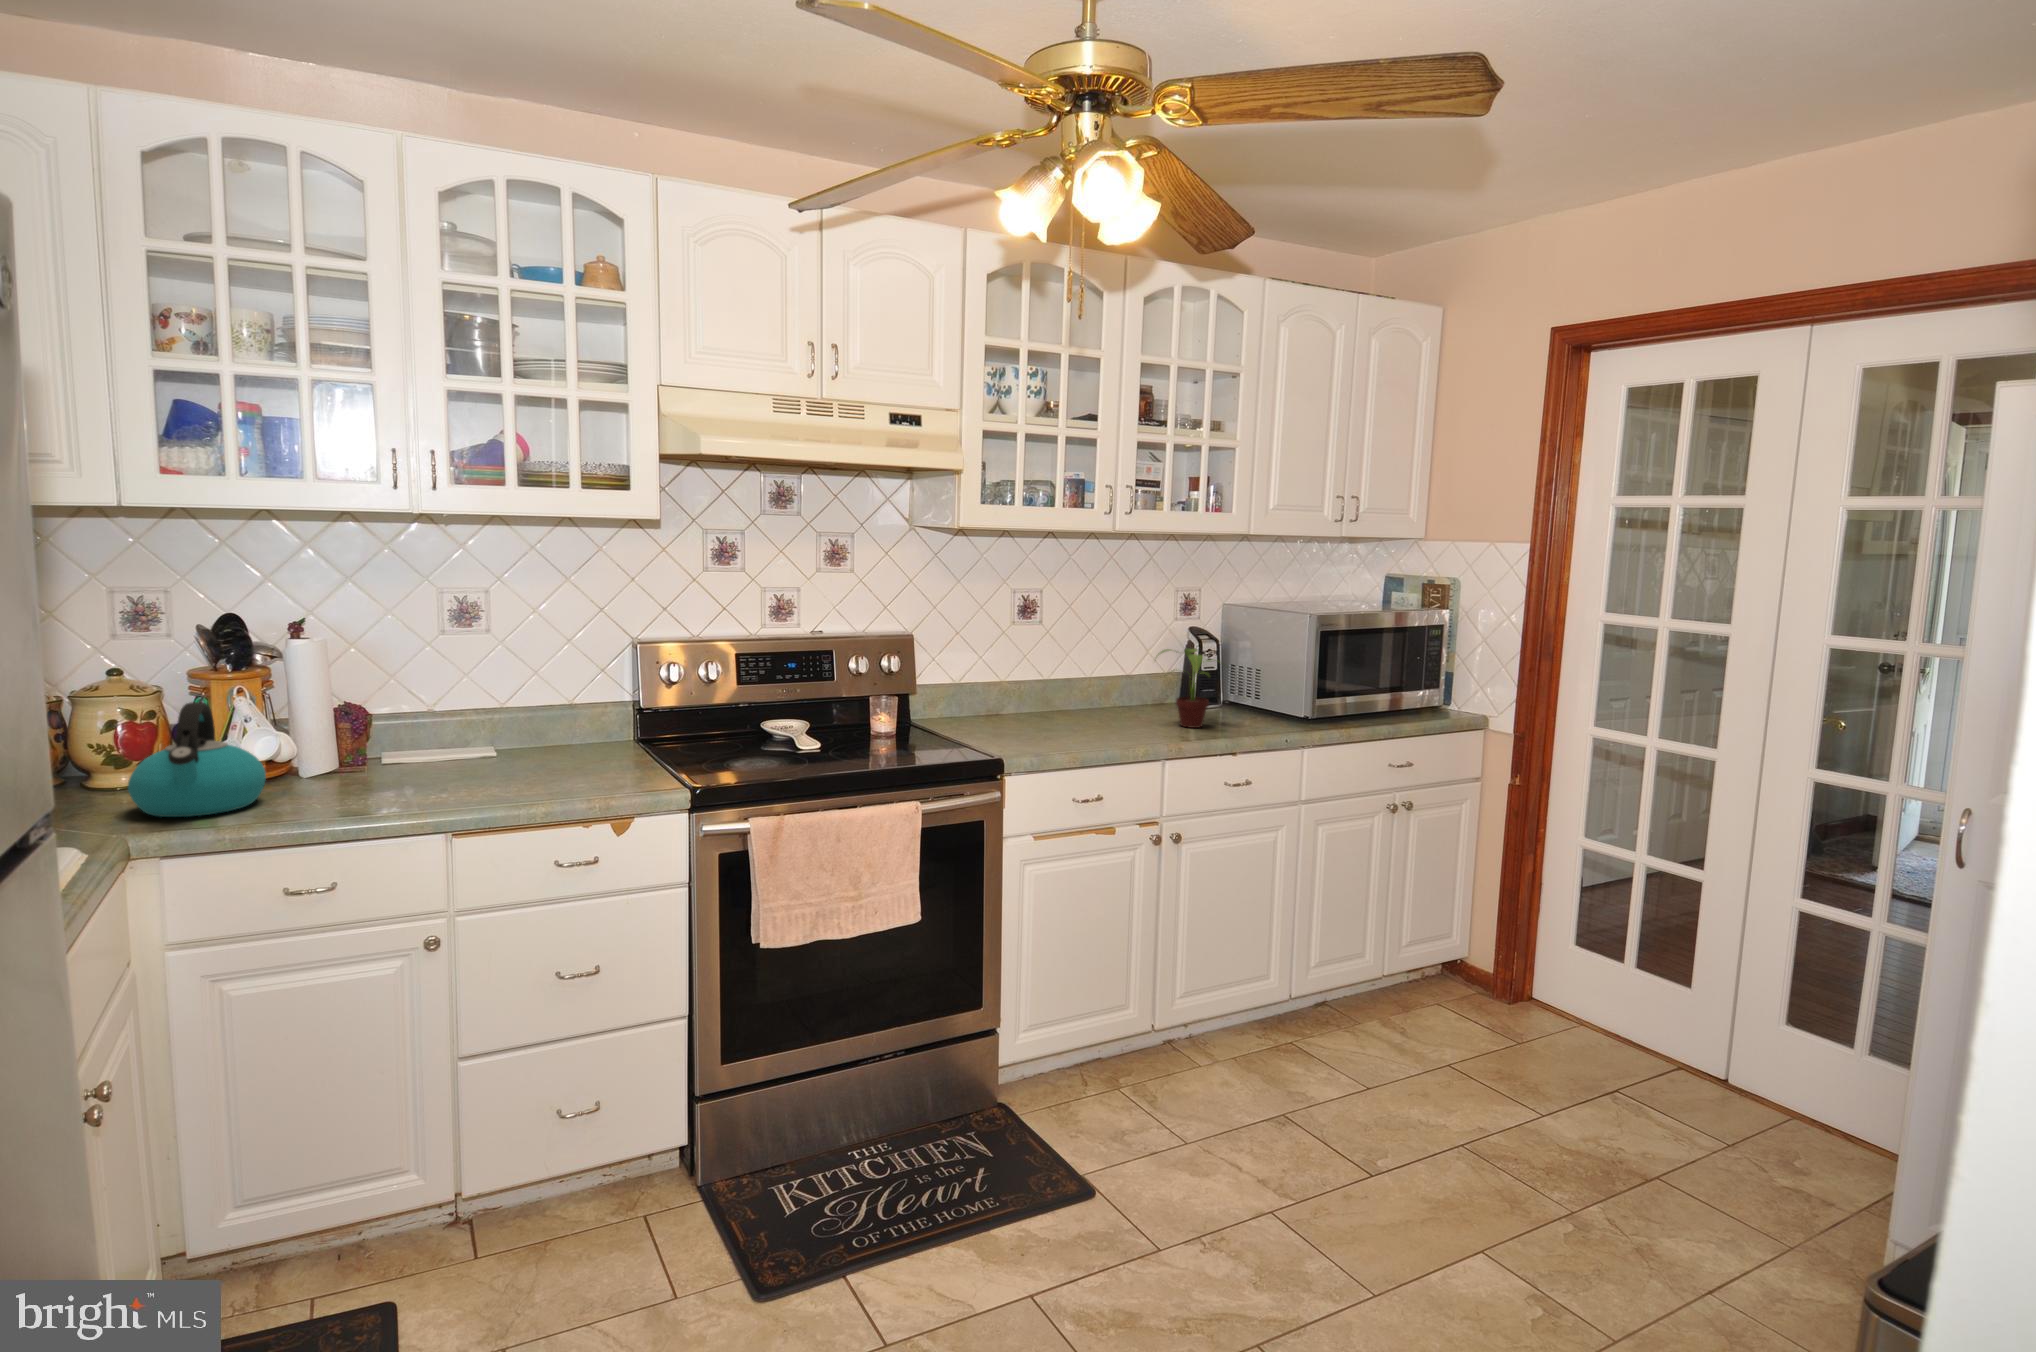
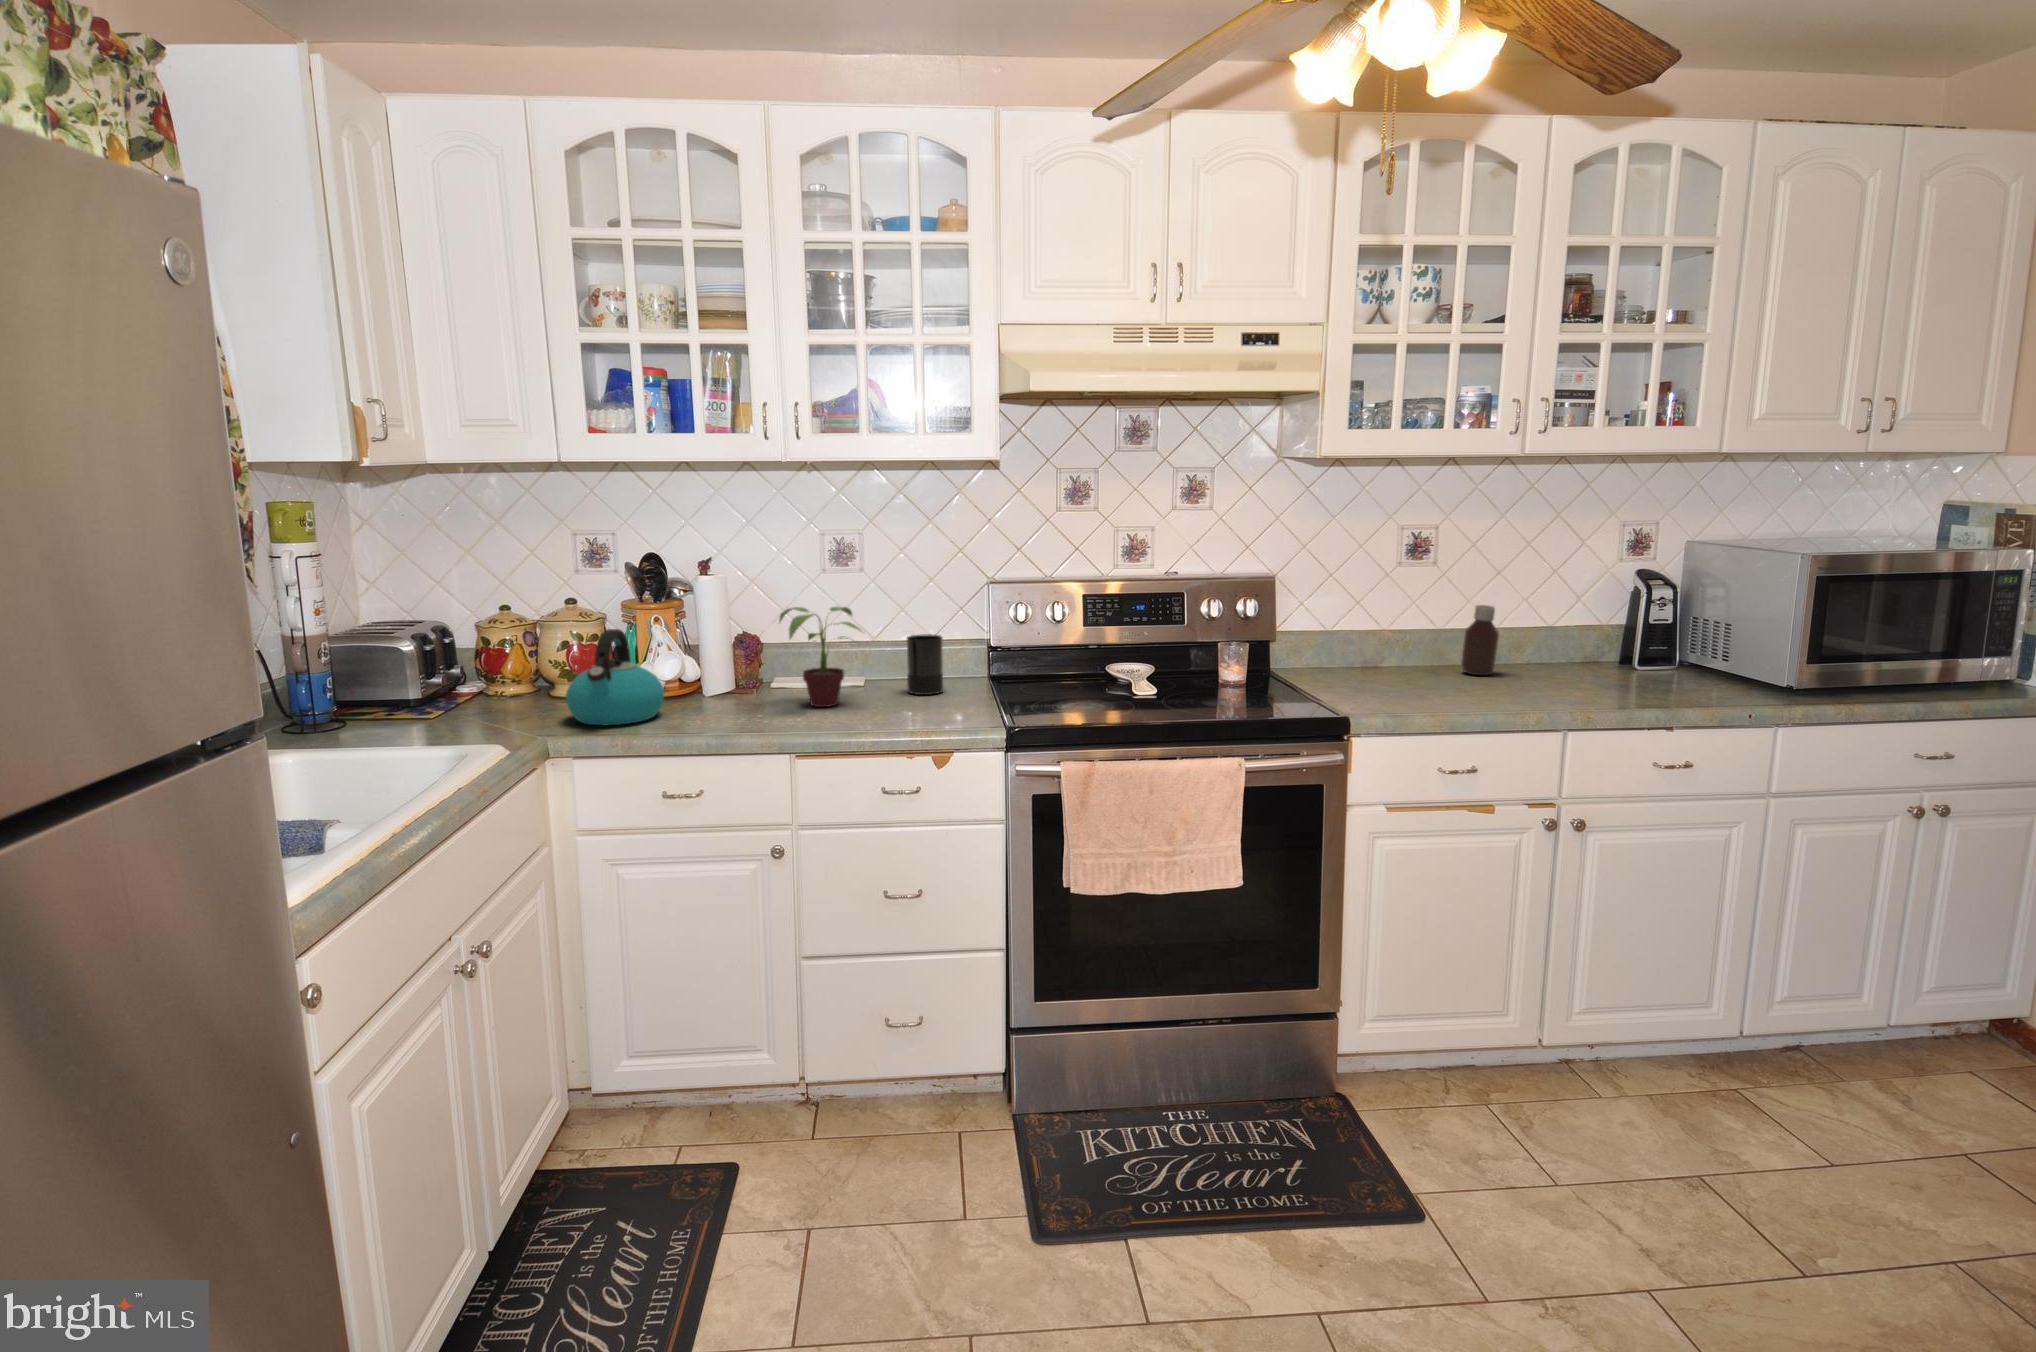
potted plant: present [1158,649,1210,728] -> present [779,607,861,707]
bottle: none [1067,658,1097,718] -> present [1461,605,1499,675]
candle: none [550,695,597,761] -> present [907,634,943,695]

